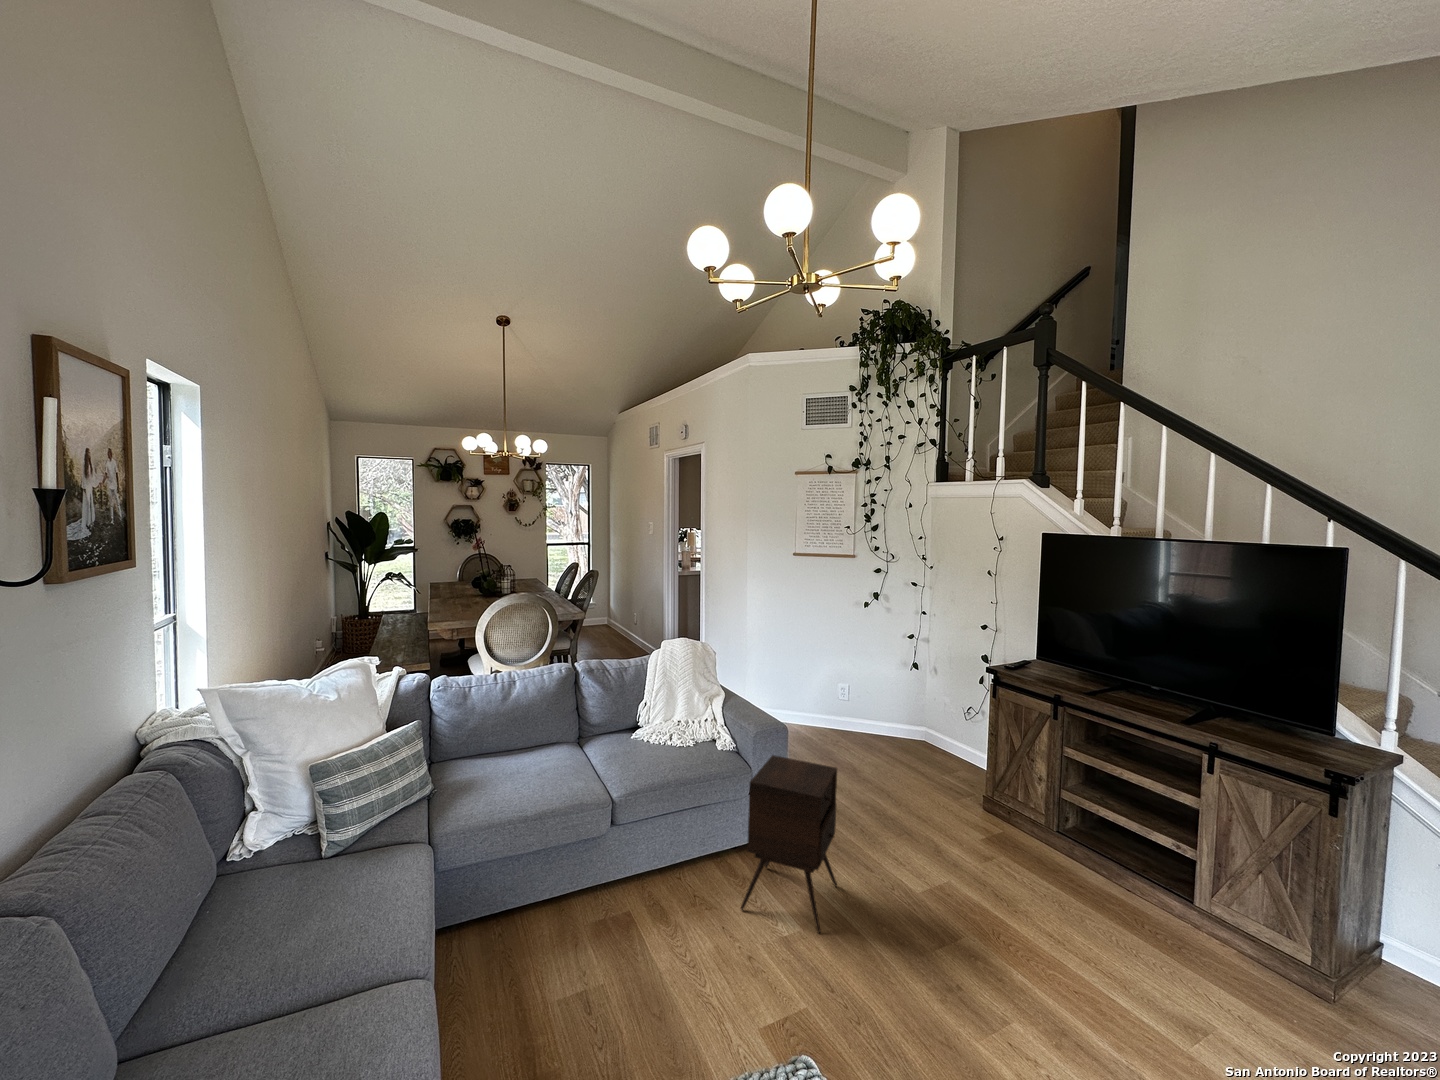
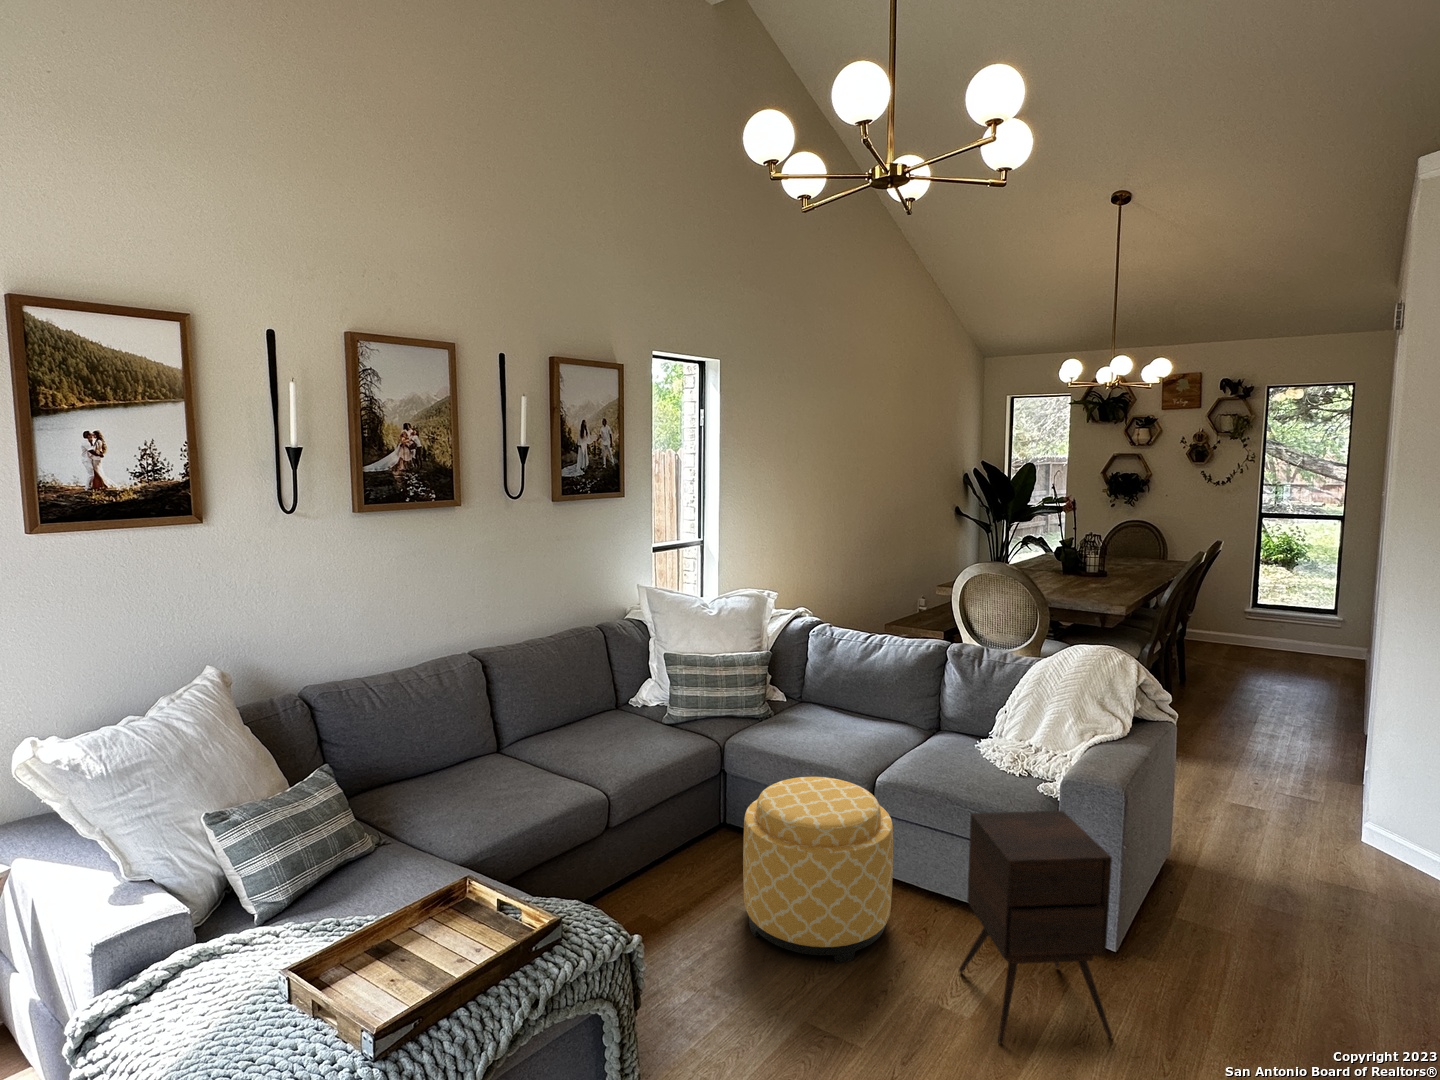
ottoman: none [551,808,695,1006] -> present [743,777,893,963]

